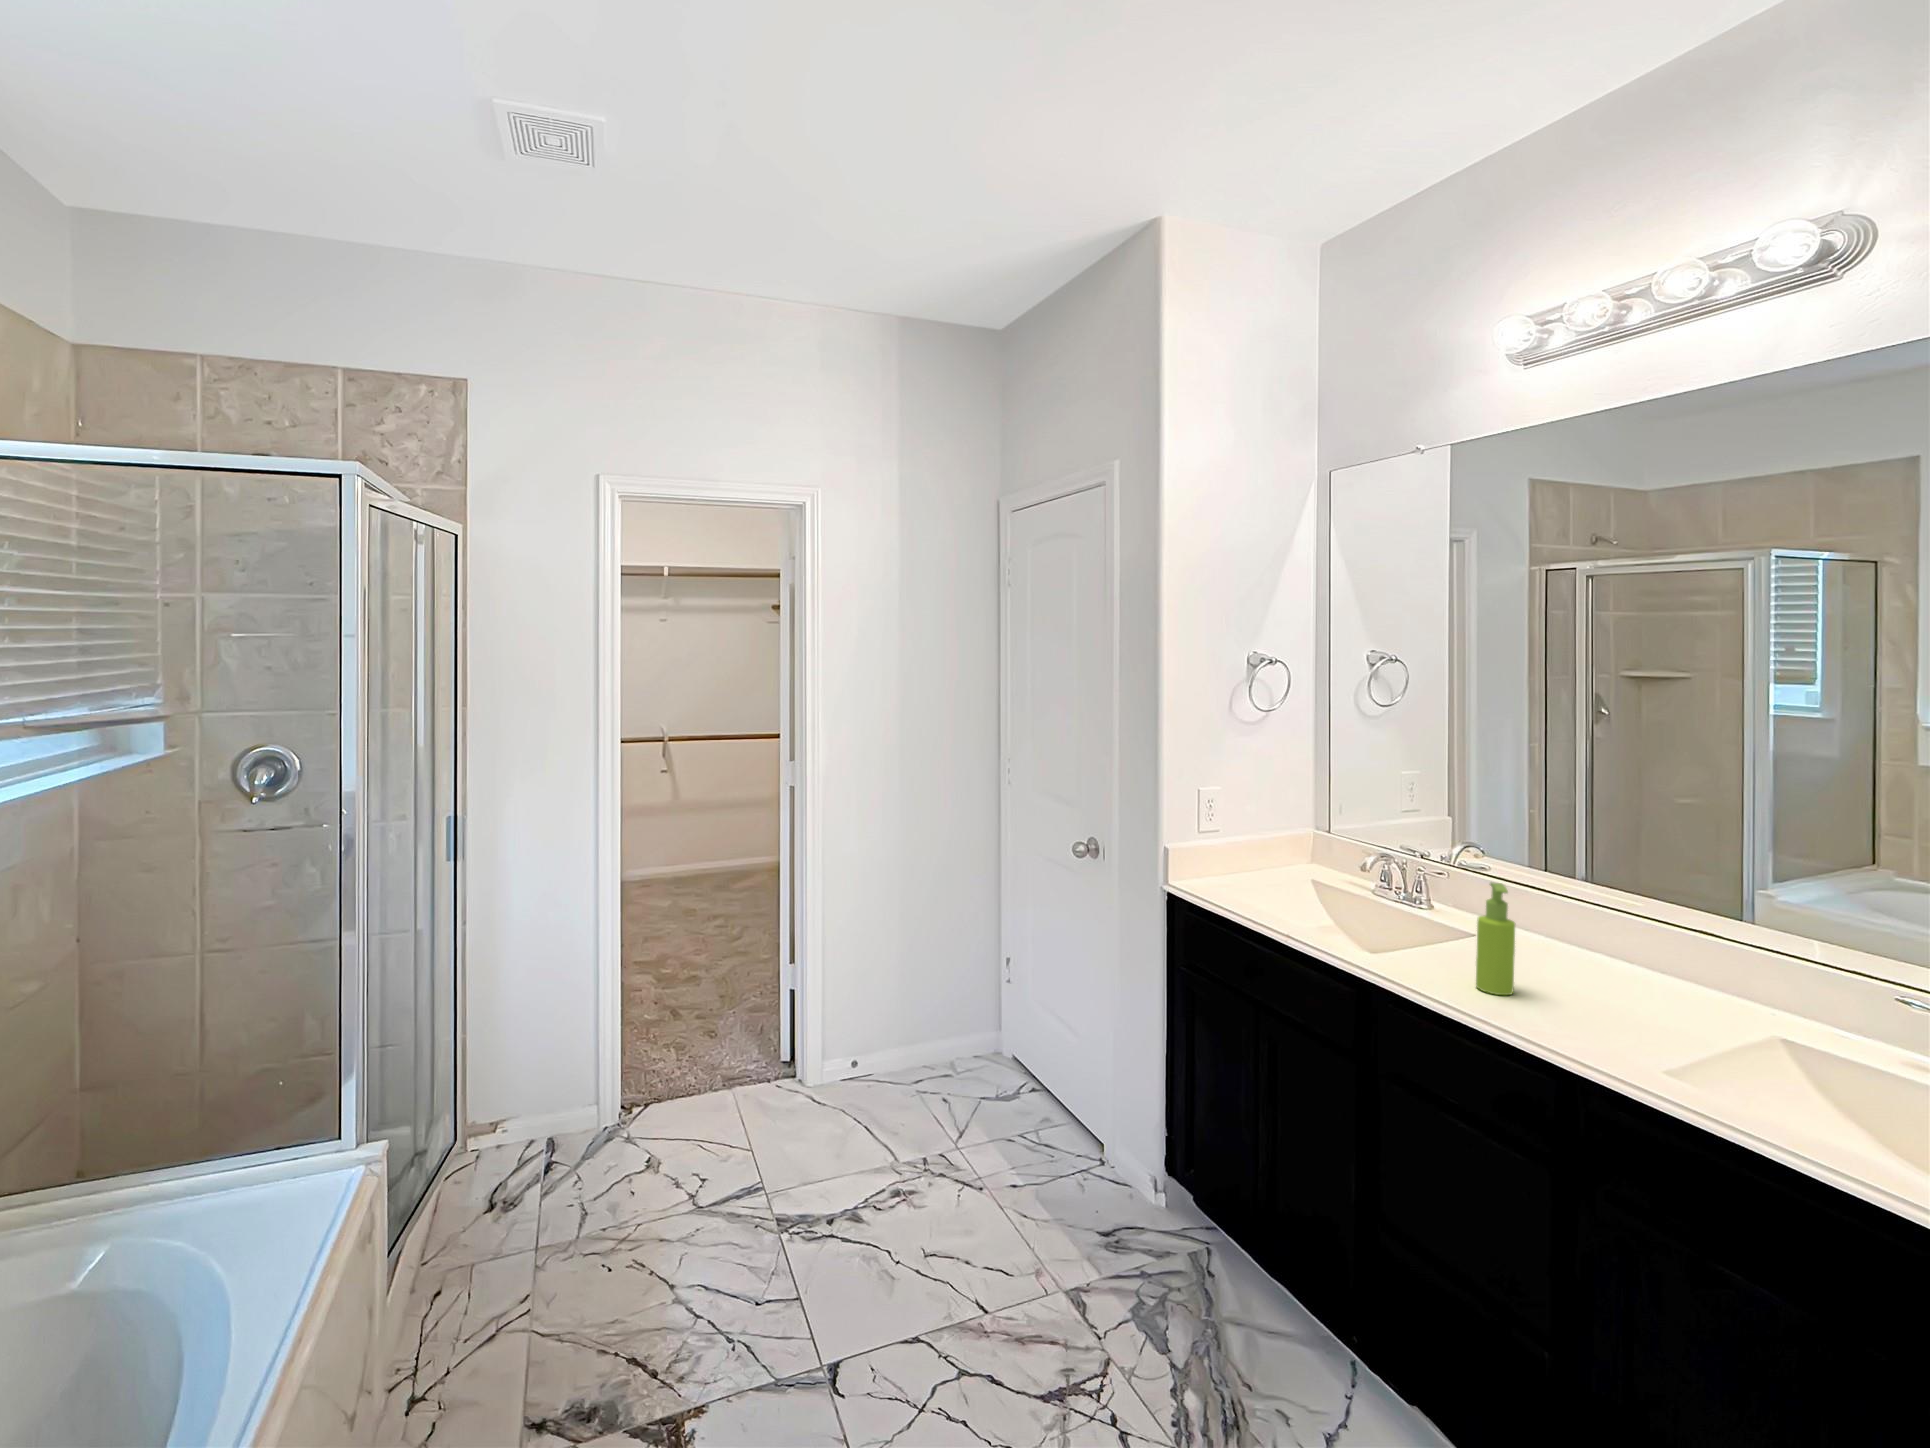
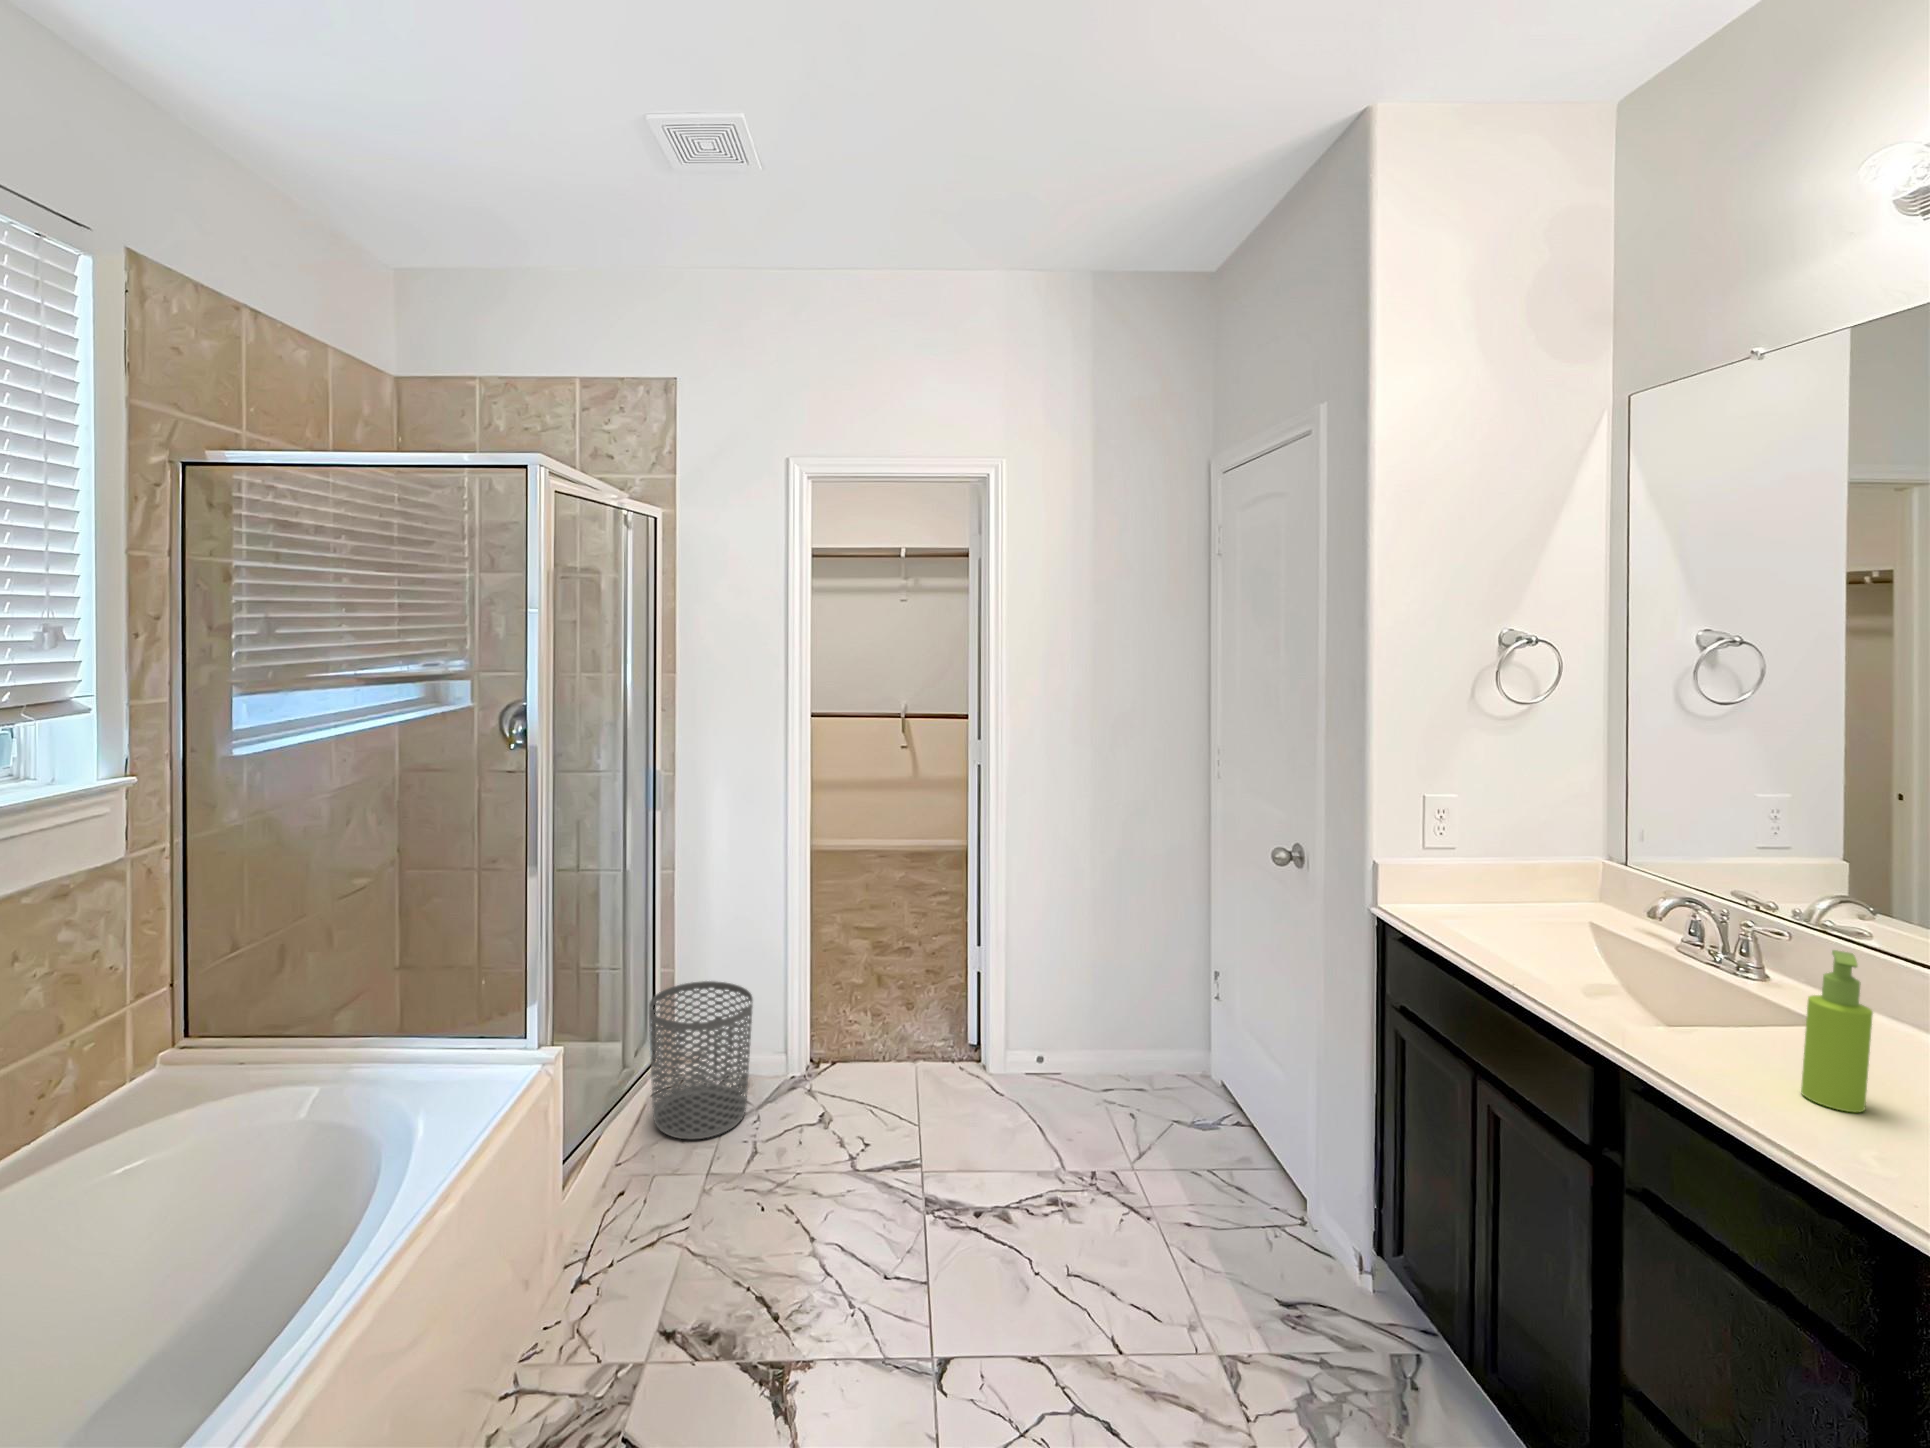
waste bin: none [447,1040,567,1218] -> present [649,981,753,1139]

